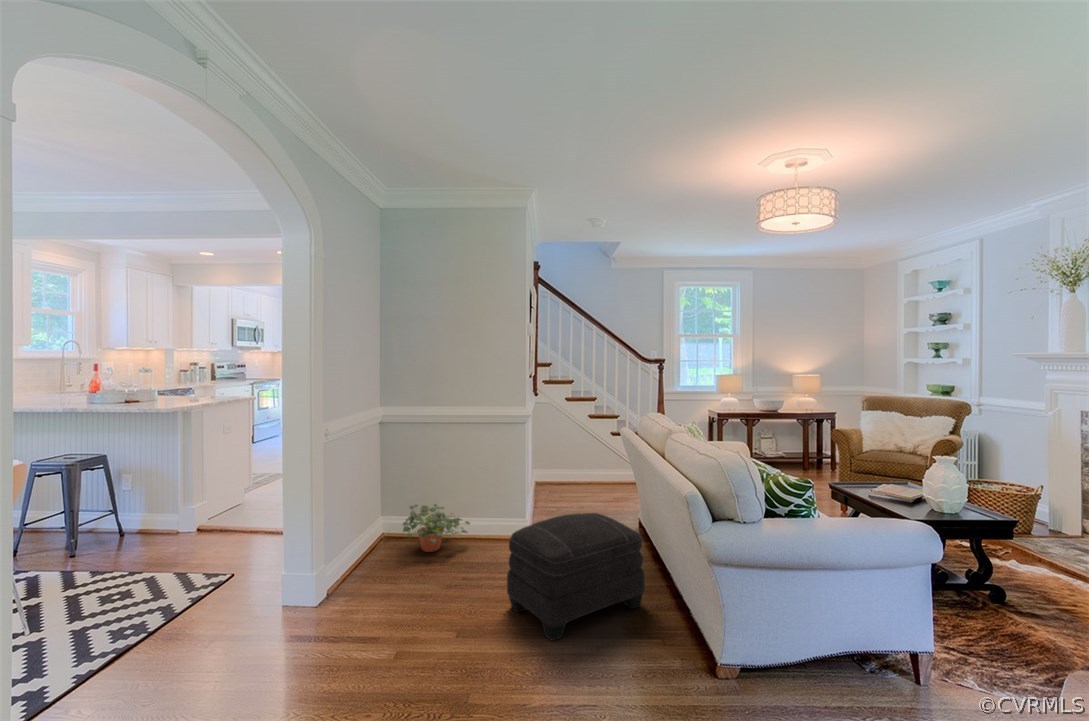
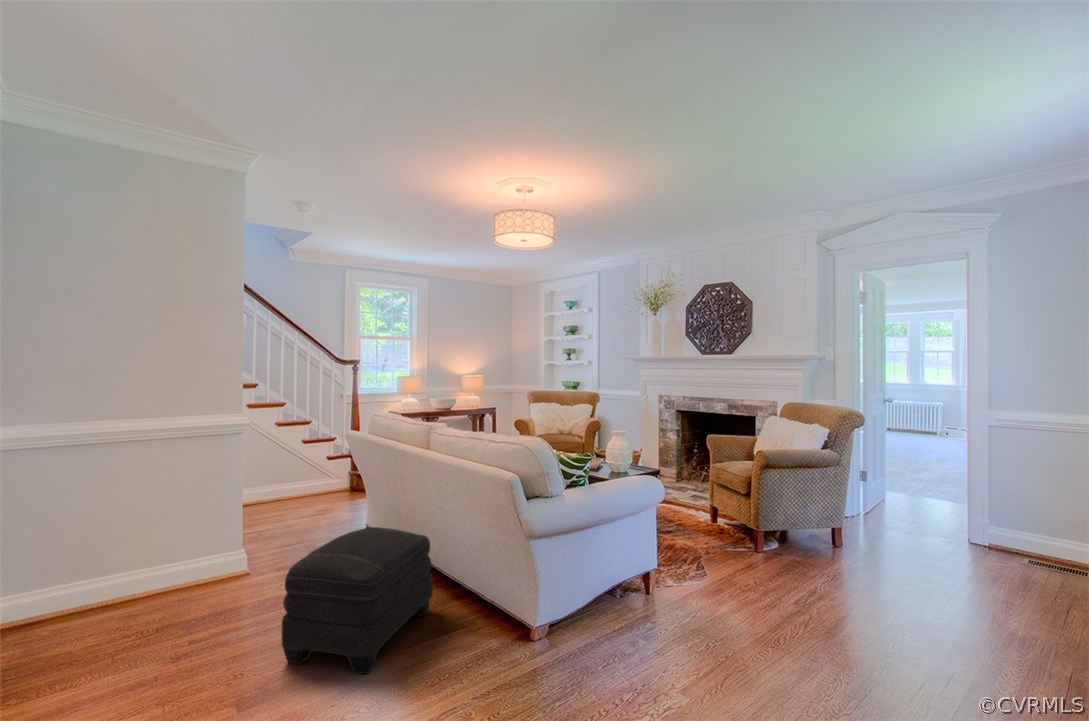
potted plant: present [403,504,470,552] -> none [35,573,160,647]

